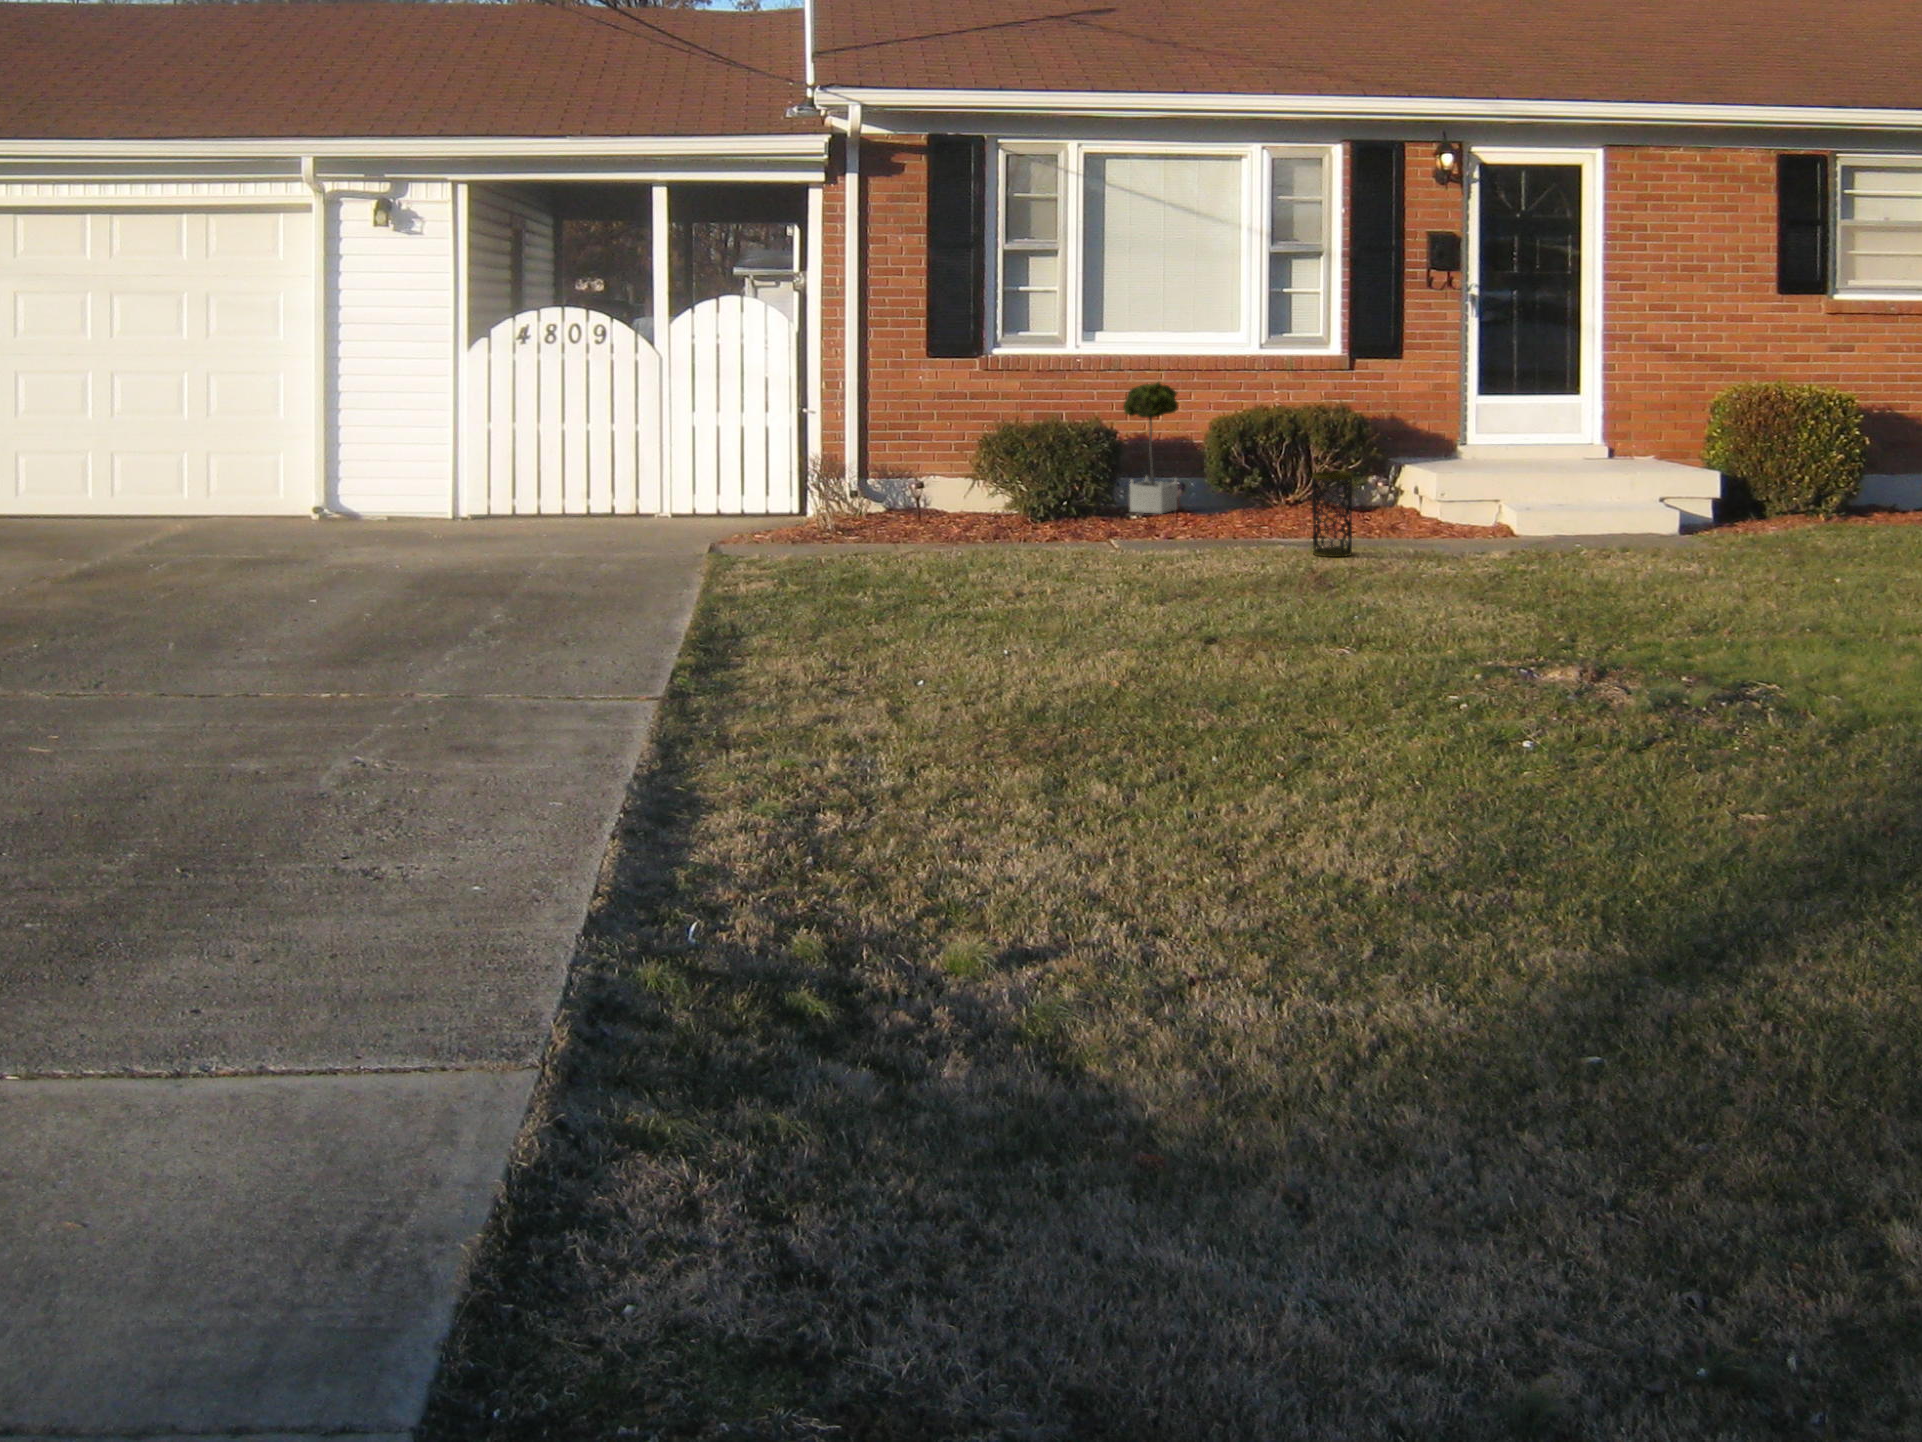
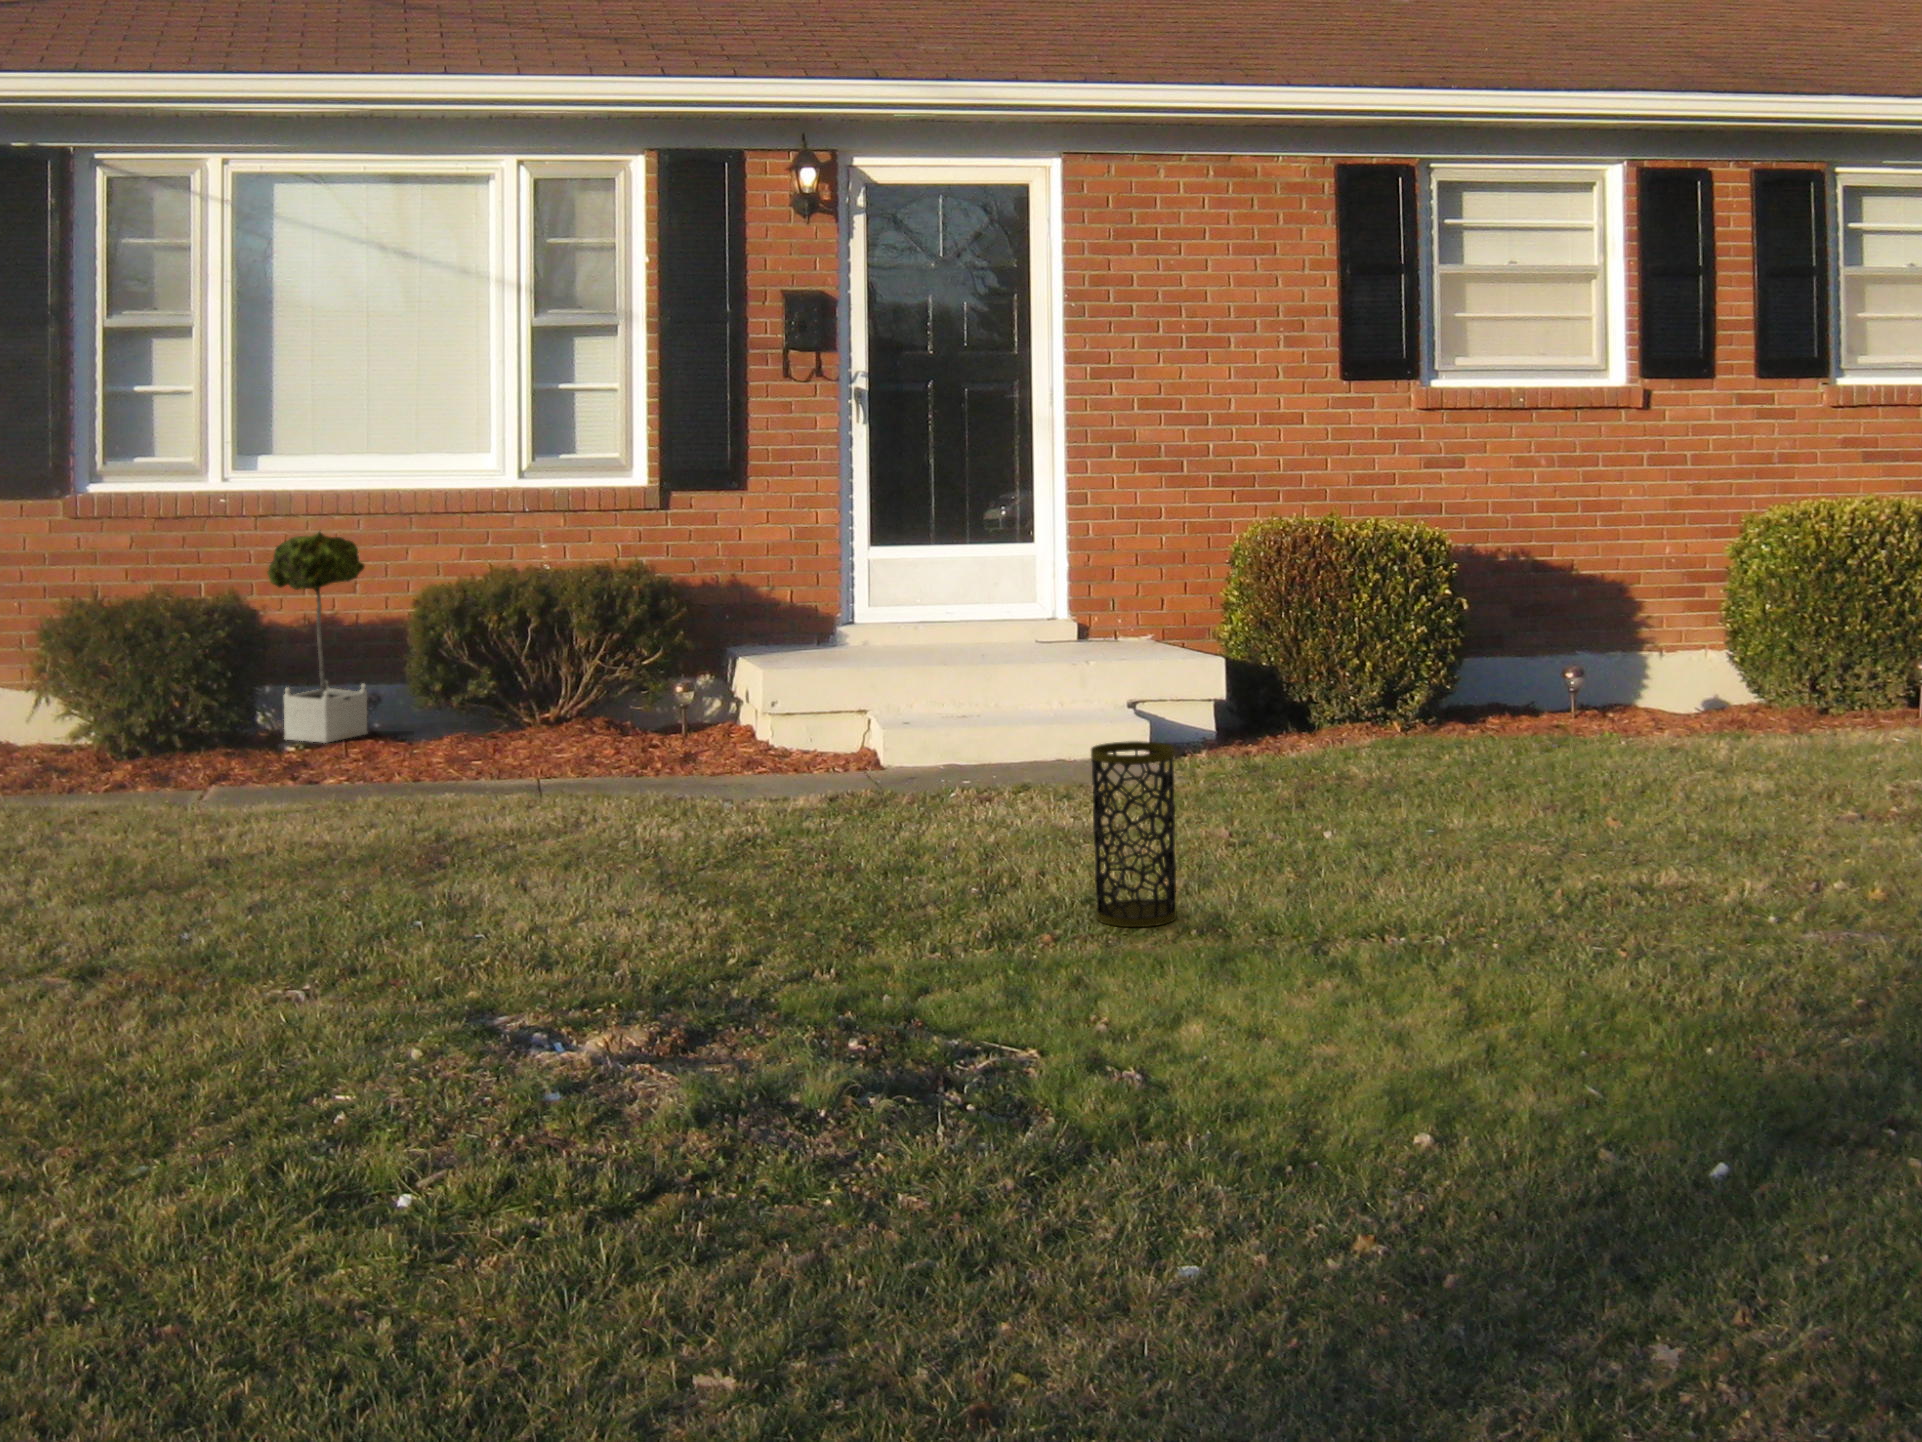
trash can: present [1312,471,1353,557] -> present [1091,741,1177,927]

